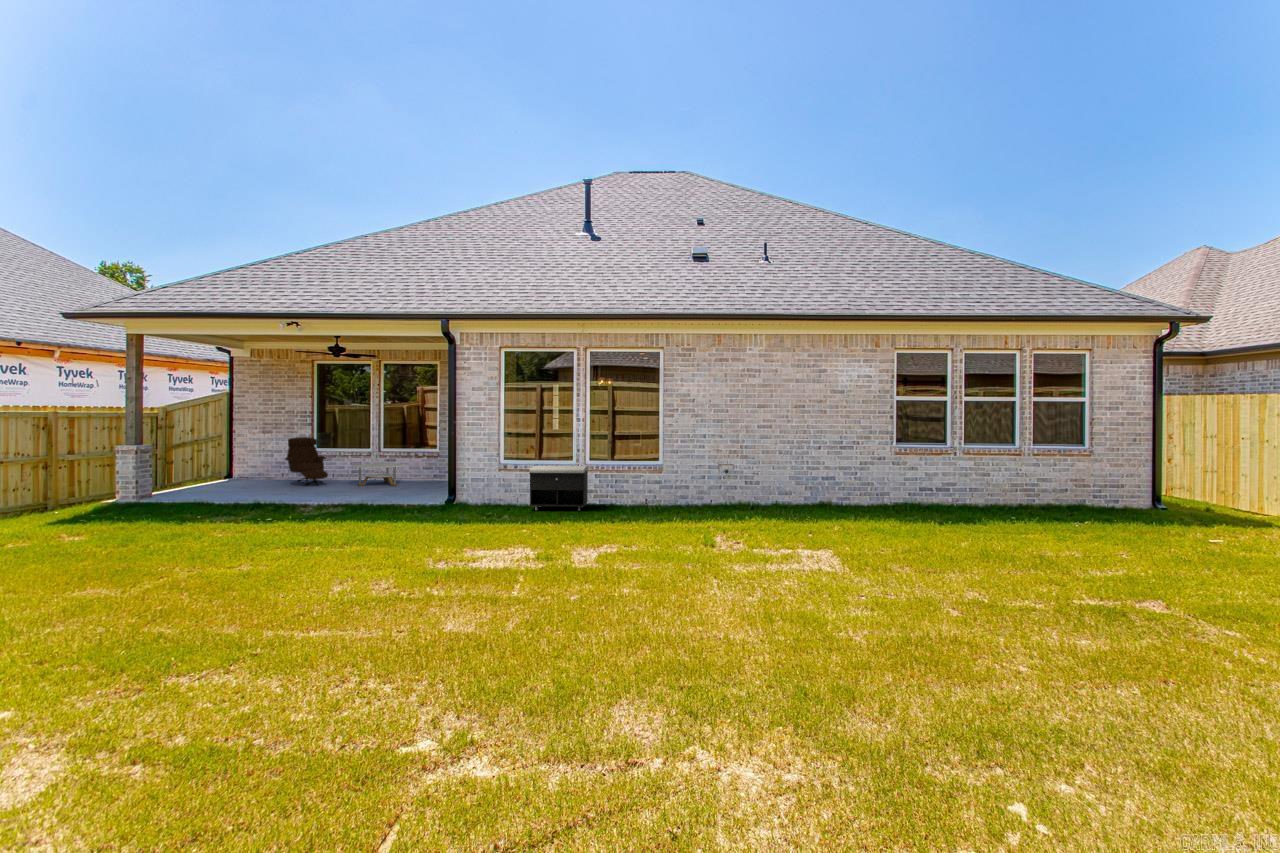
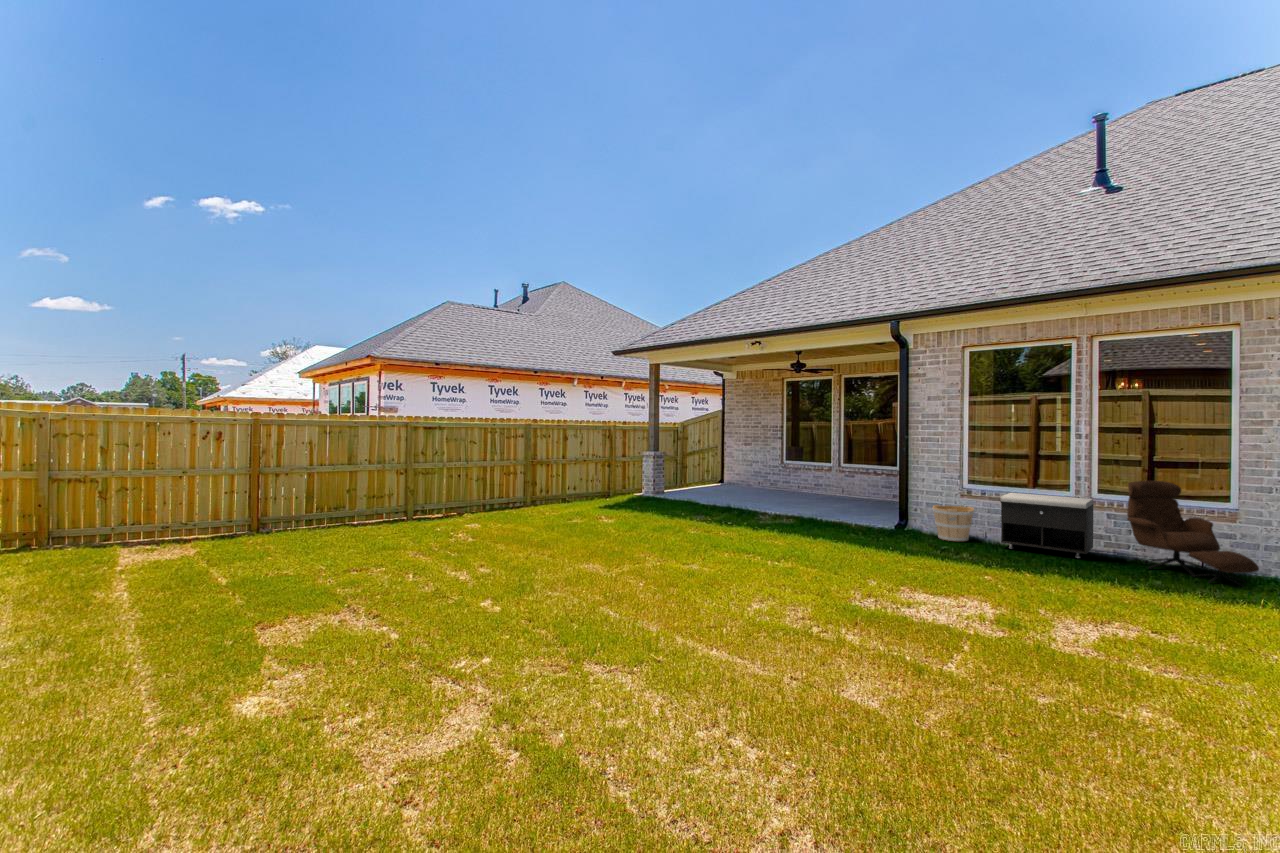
lounge chair: present [285,437,328,485] -> present [1127,481,1259,587]
round table: present [355,463,406,486] -> none [815,476,864,500]
wooden bucket: none [478,480,510,510] -> present [932,505,974,542]

